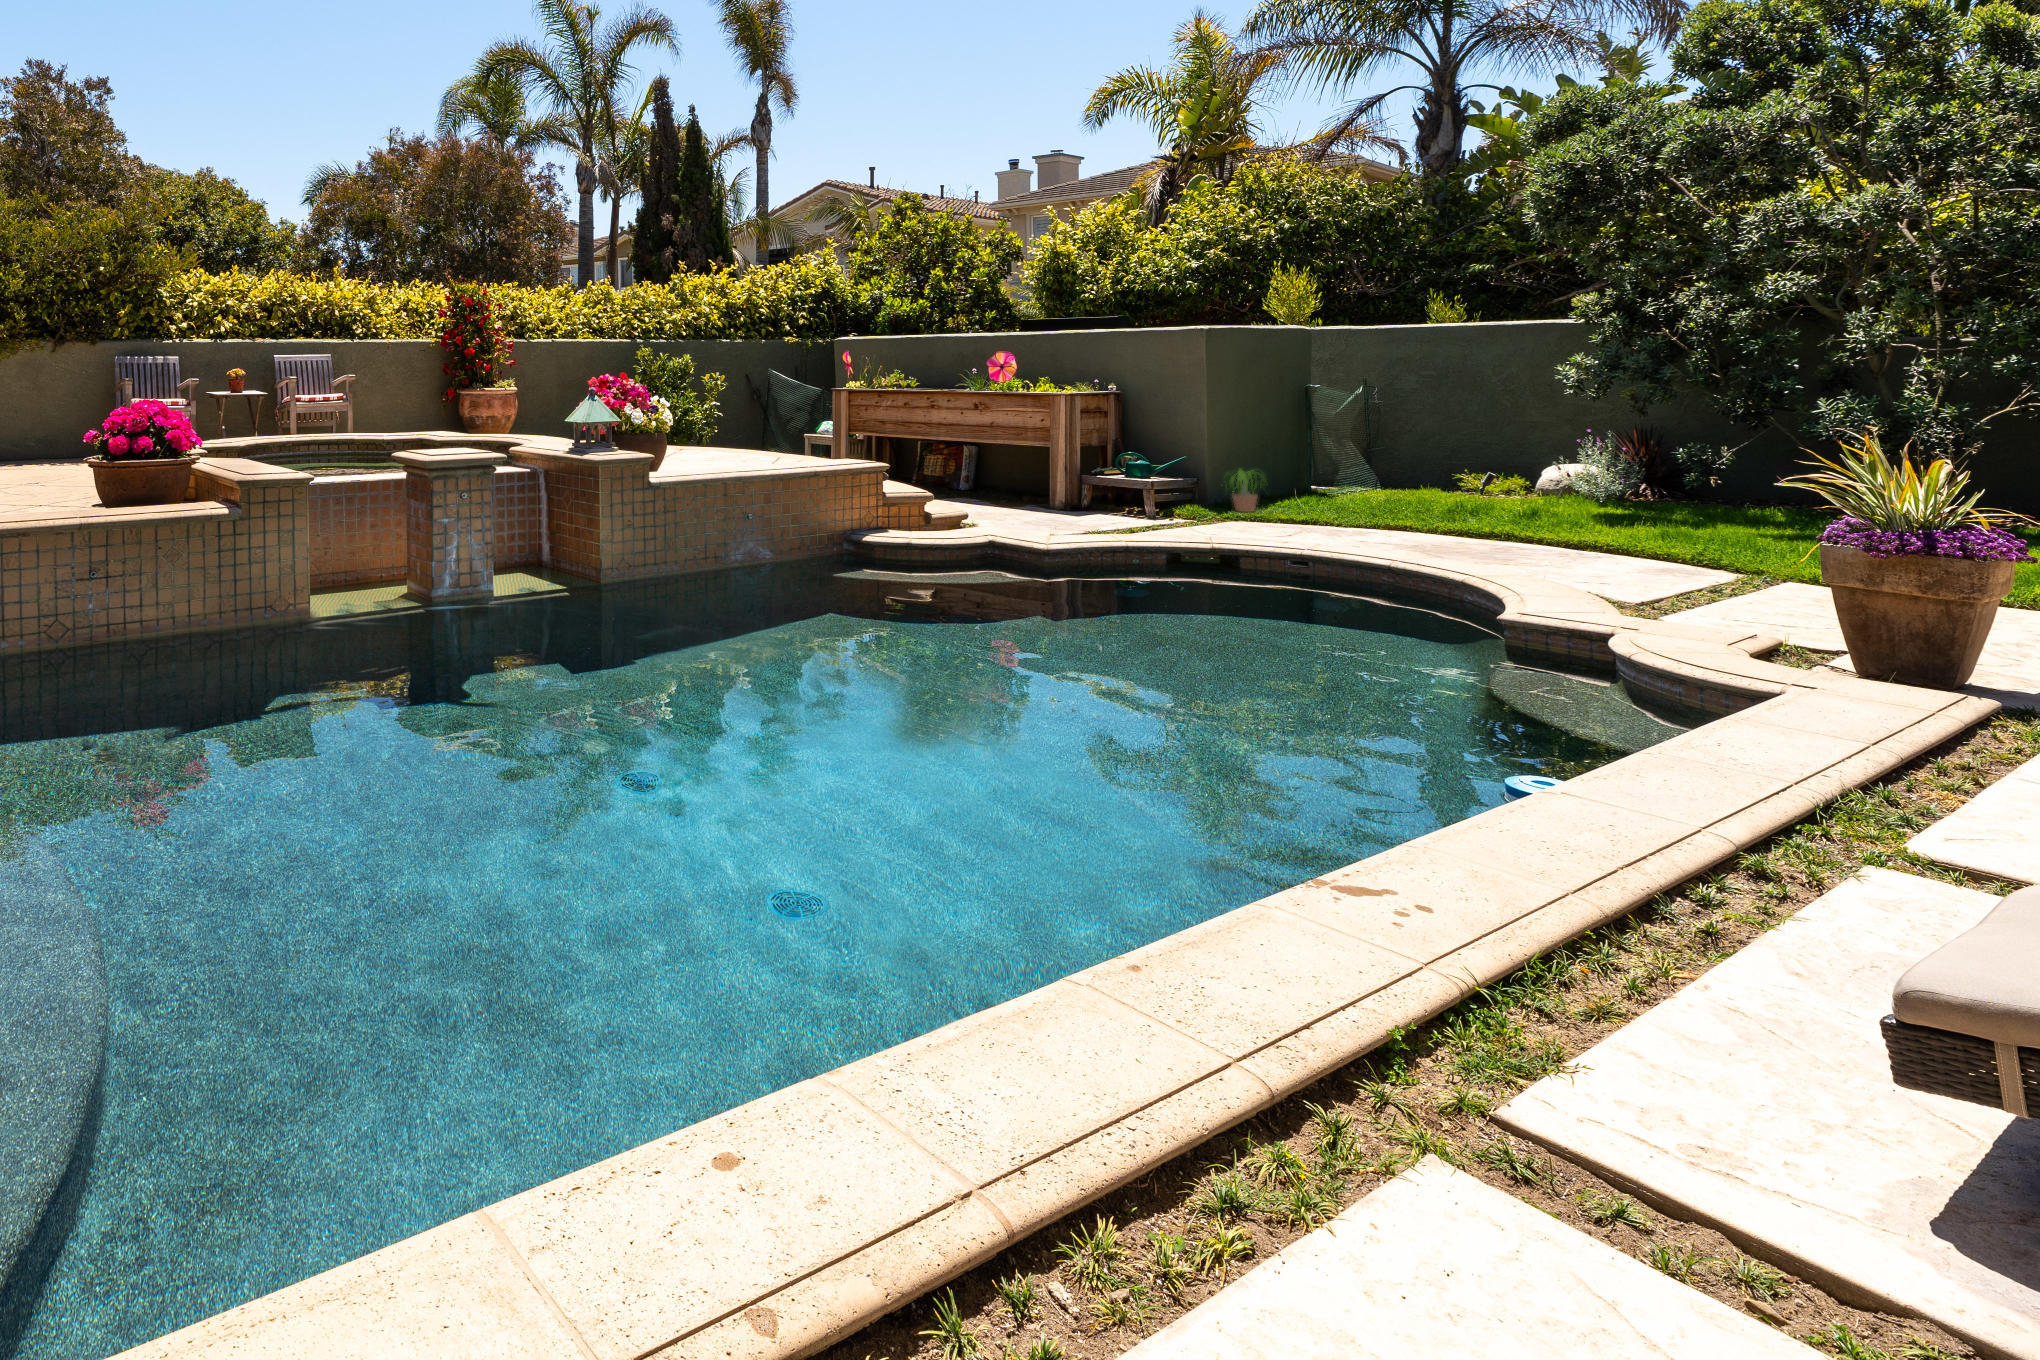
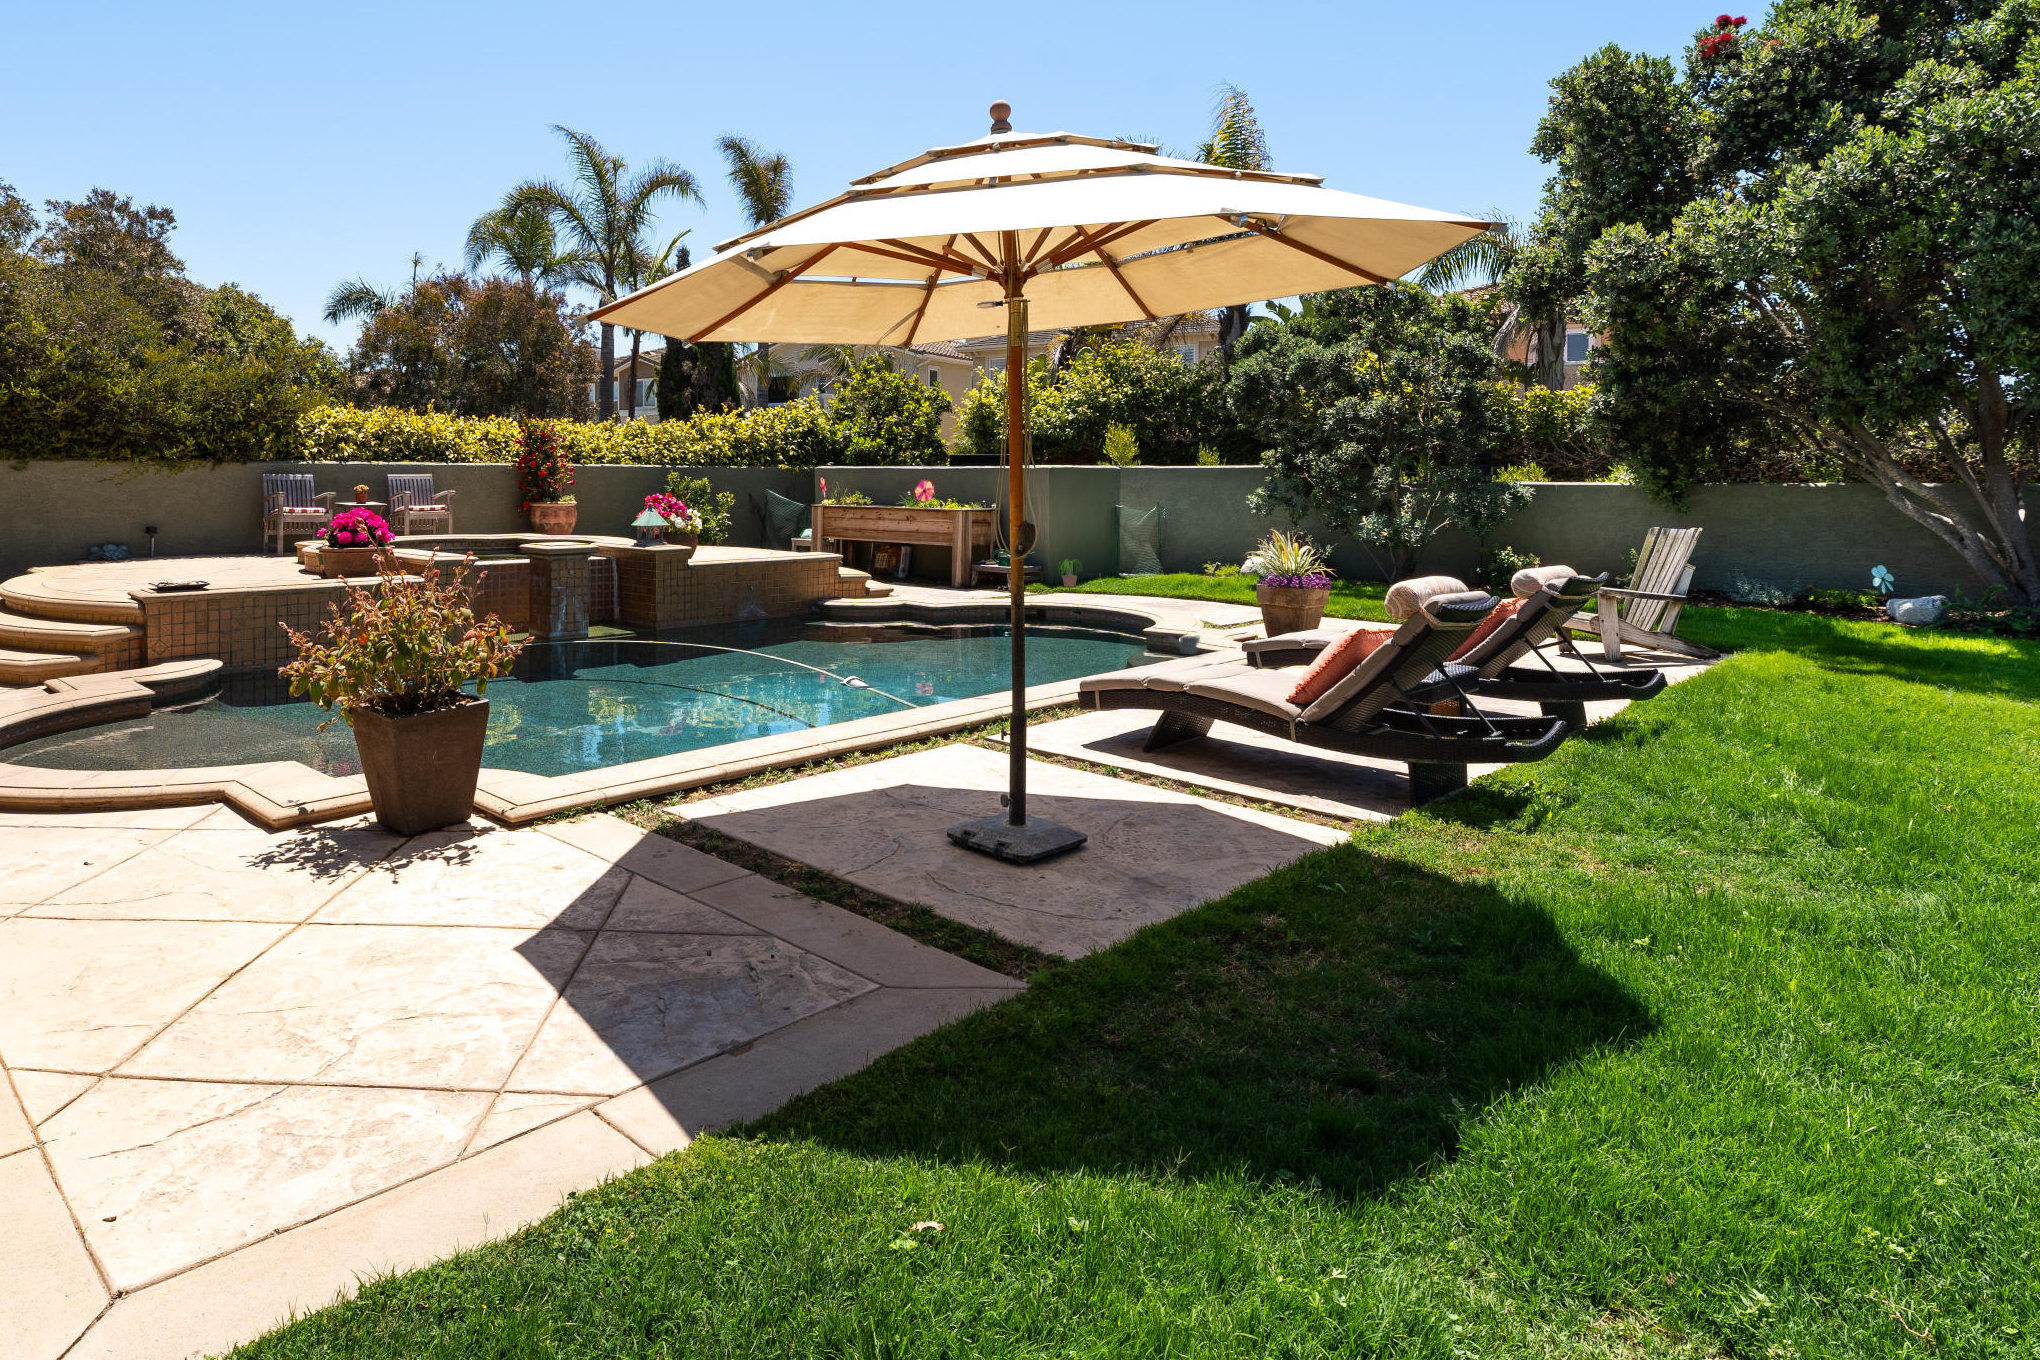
watering can: none [1764,682,1833,733] -> present [1169,636,1200,654]

